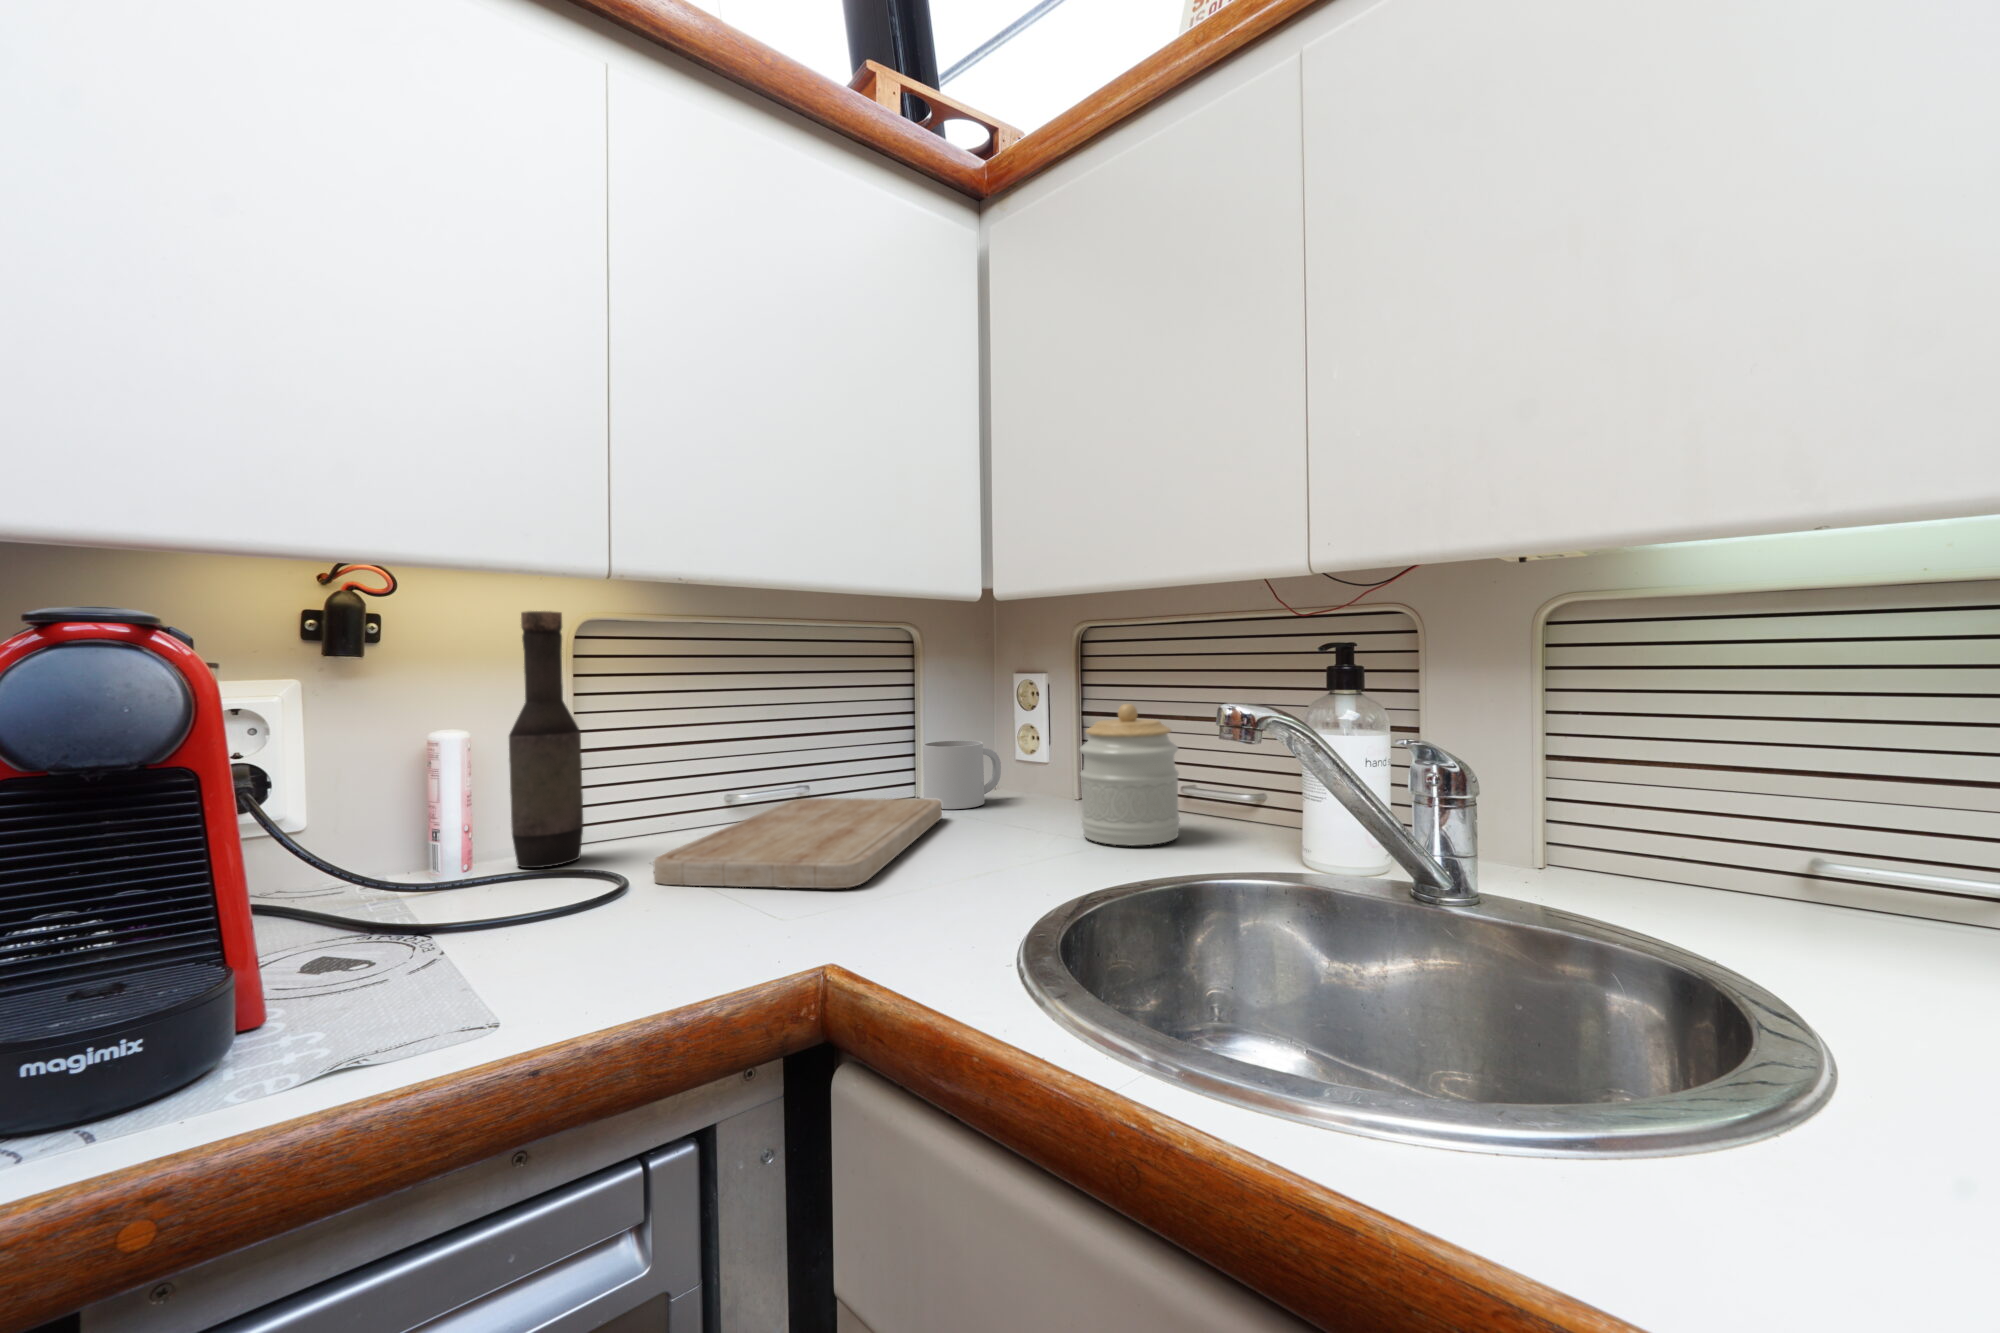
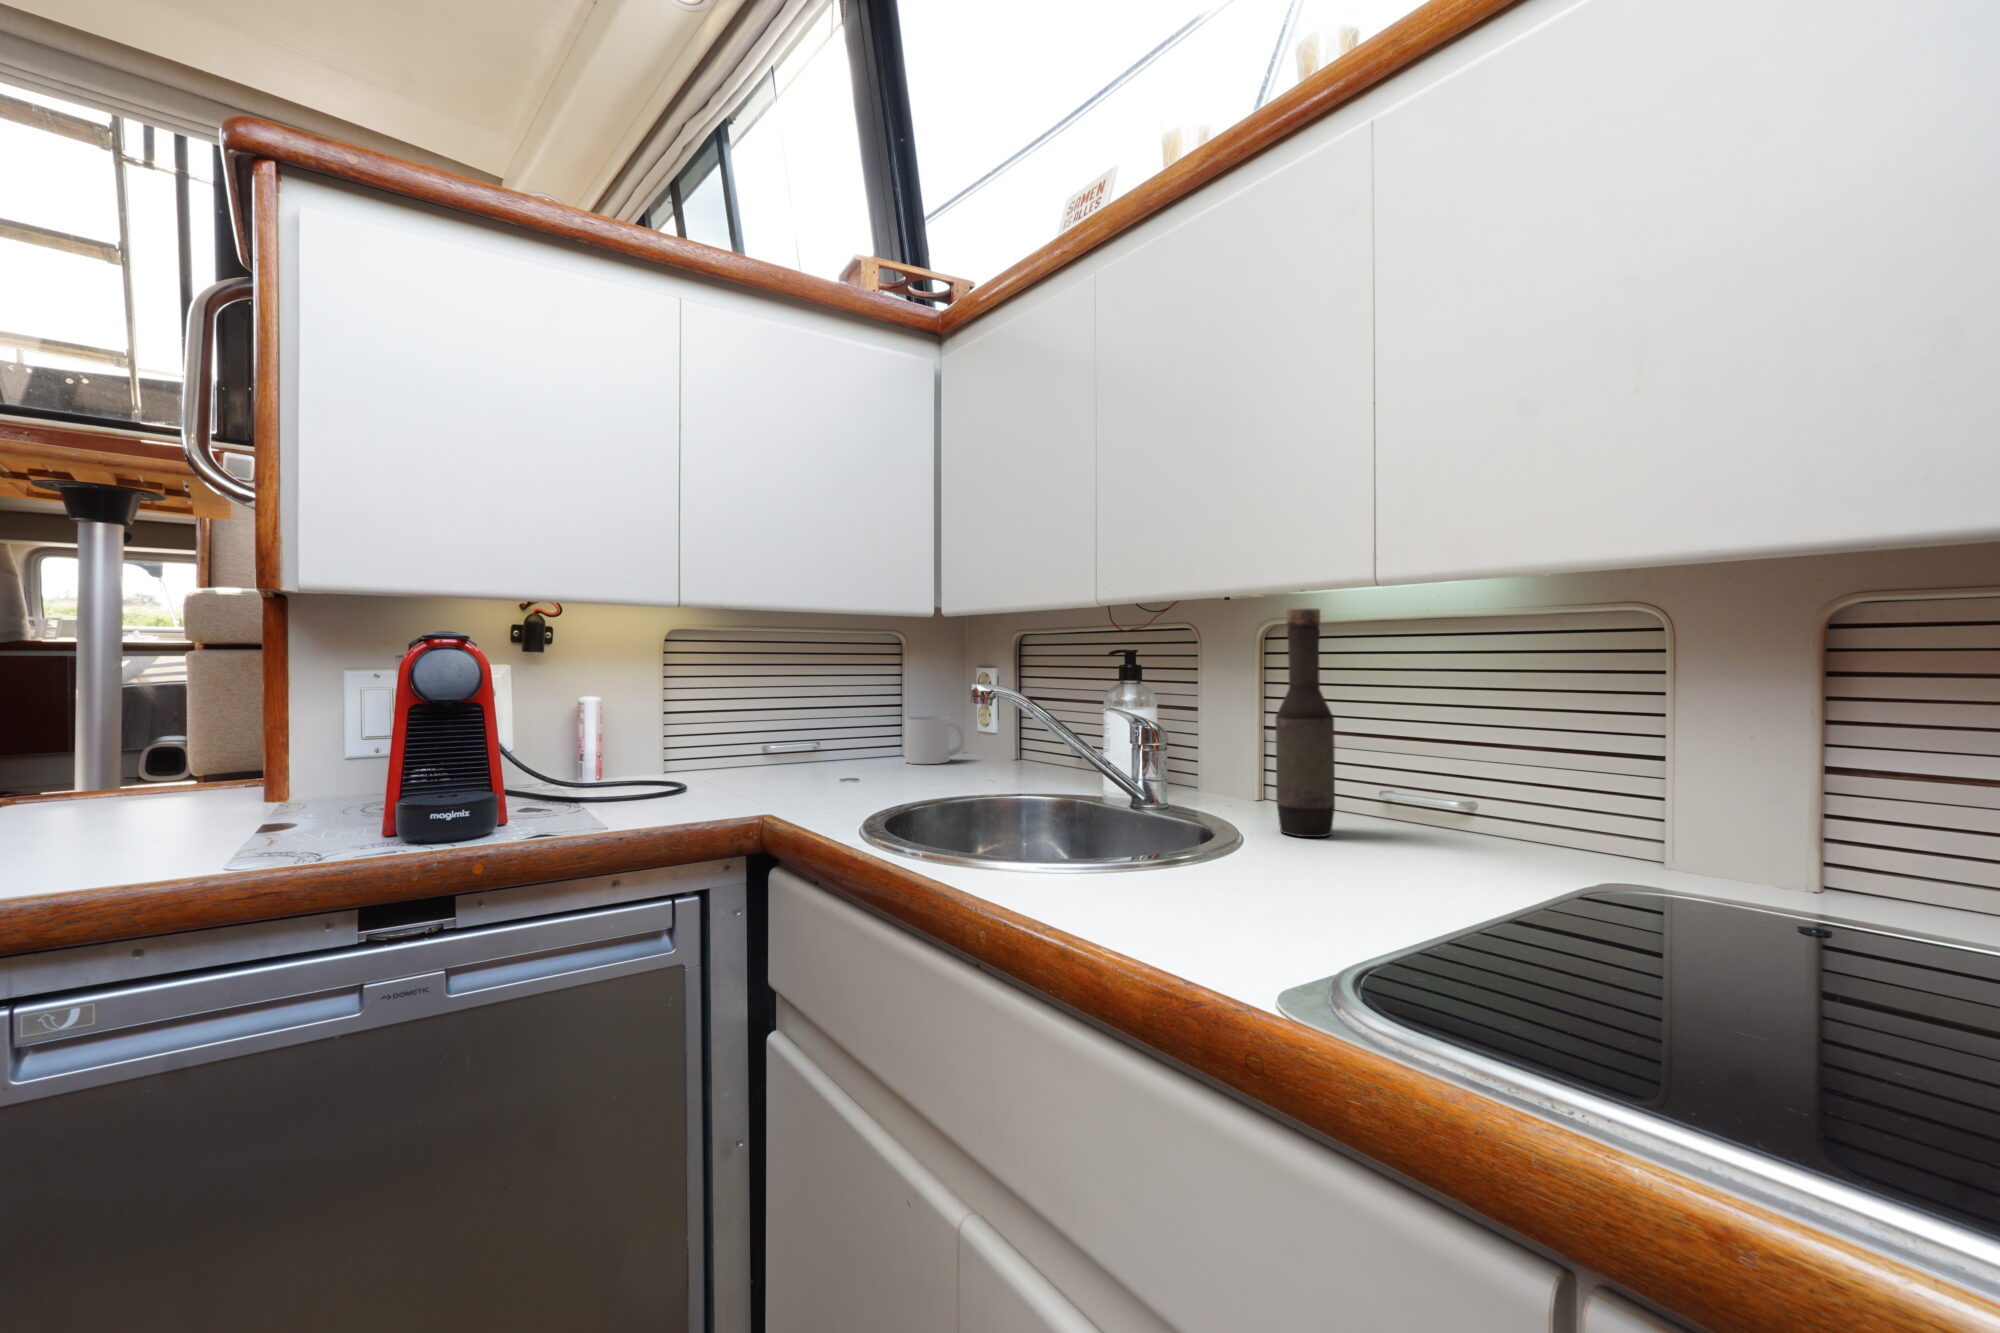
bottle: present [509,611,583,868] -> present [1275,609,1335,837]
jar: present [1080,704,1180,846] -> none [988,689,1056,784]
cutting board: present [654,798,942,888] -> none [704,753,908,796]

